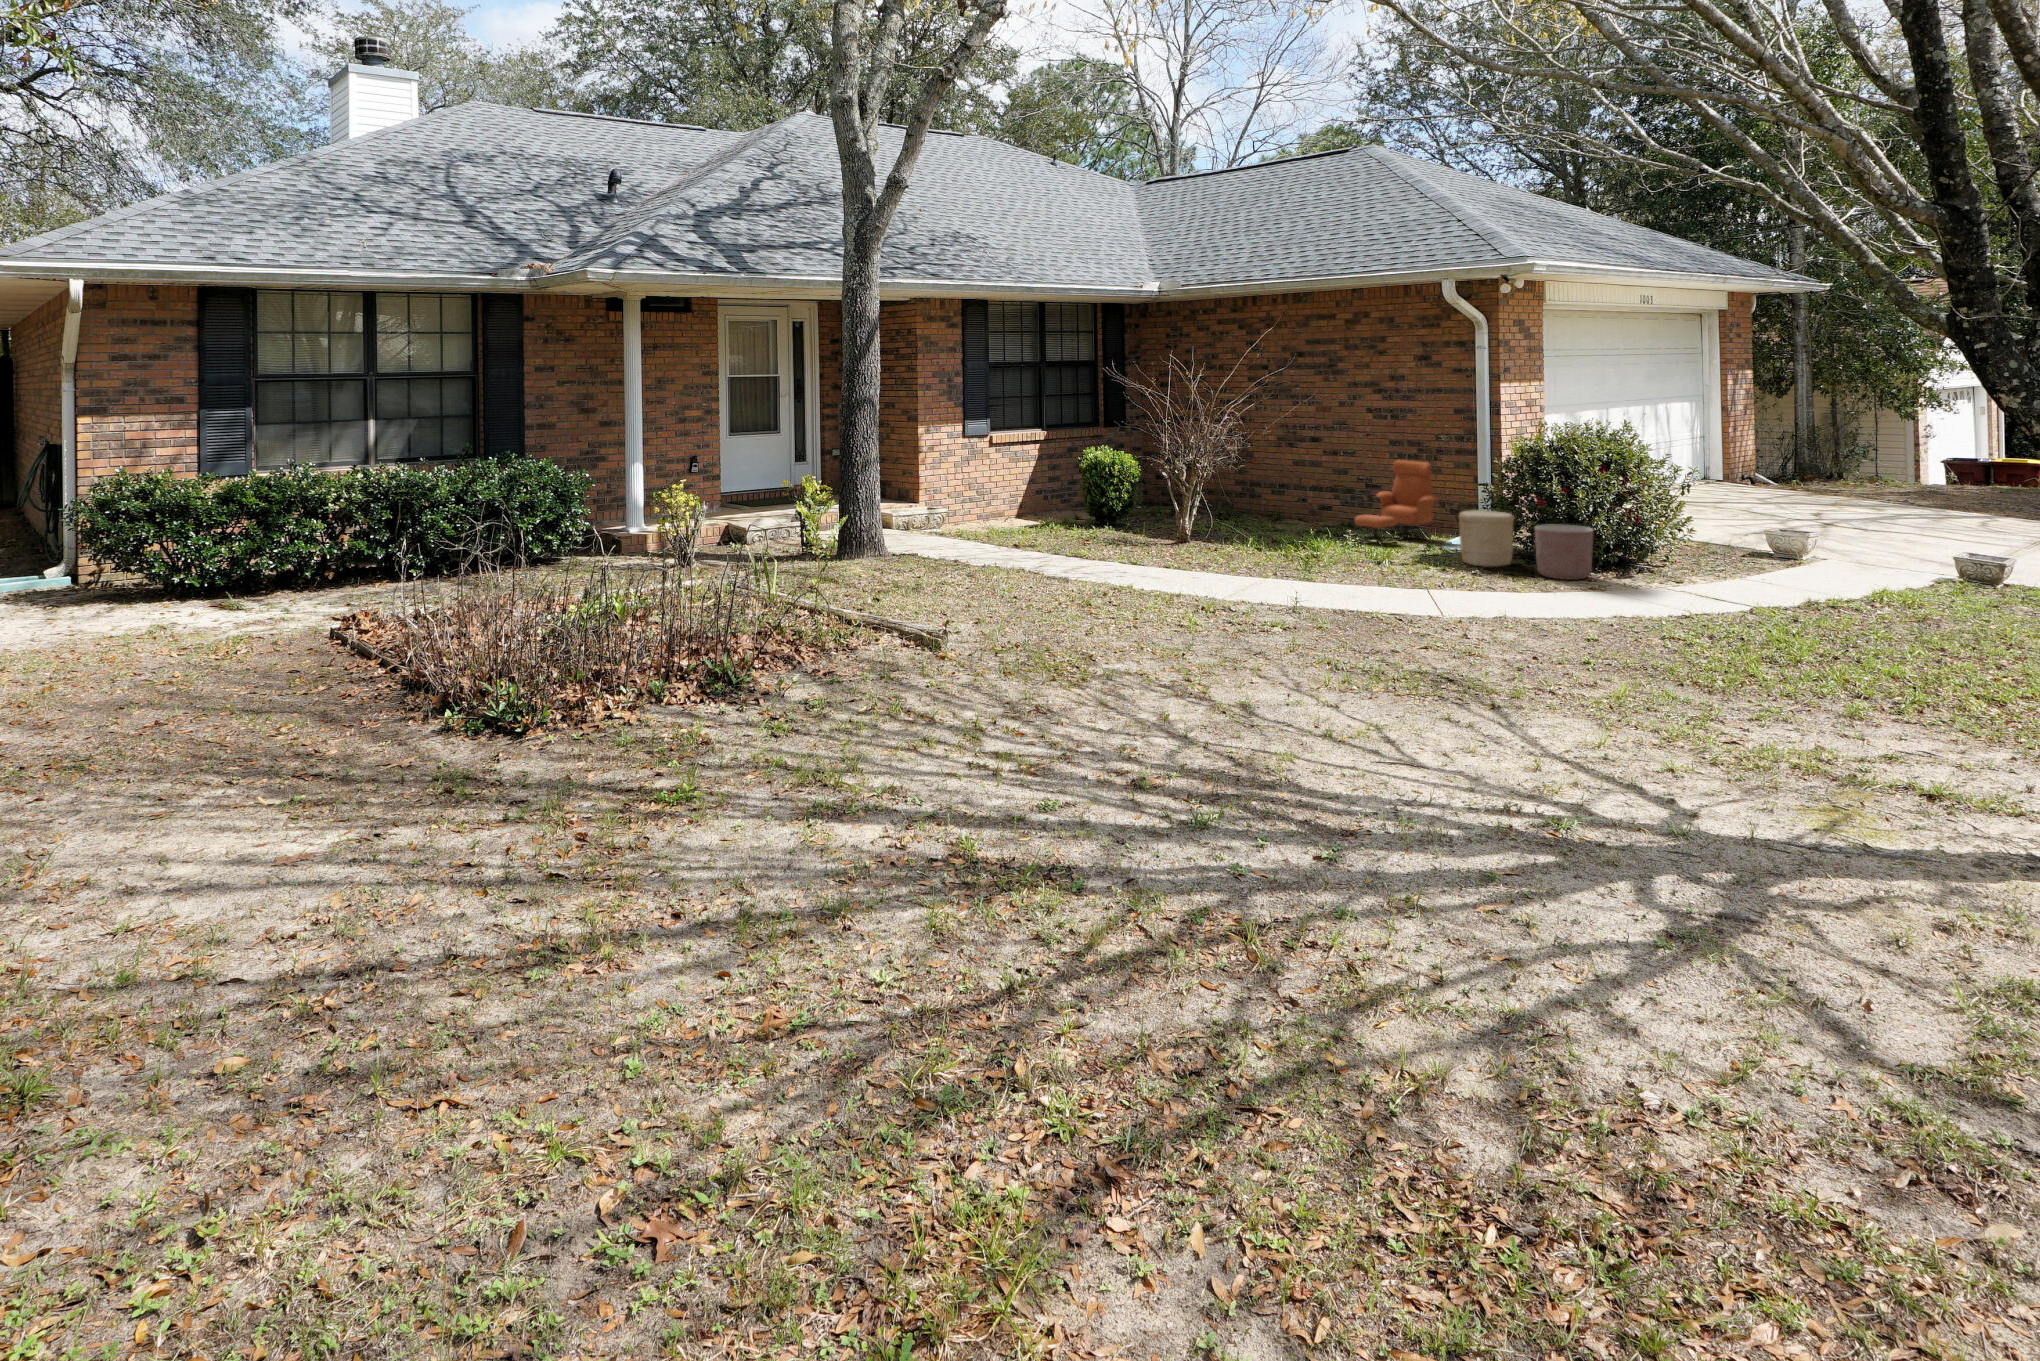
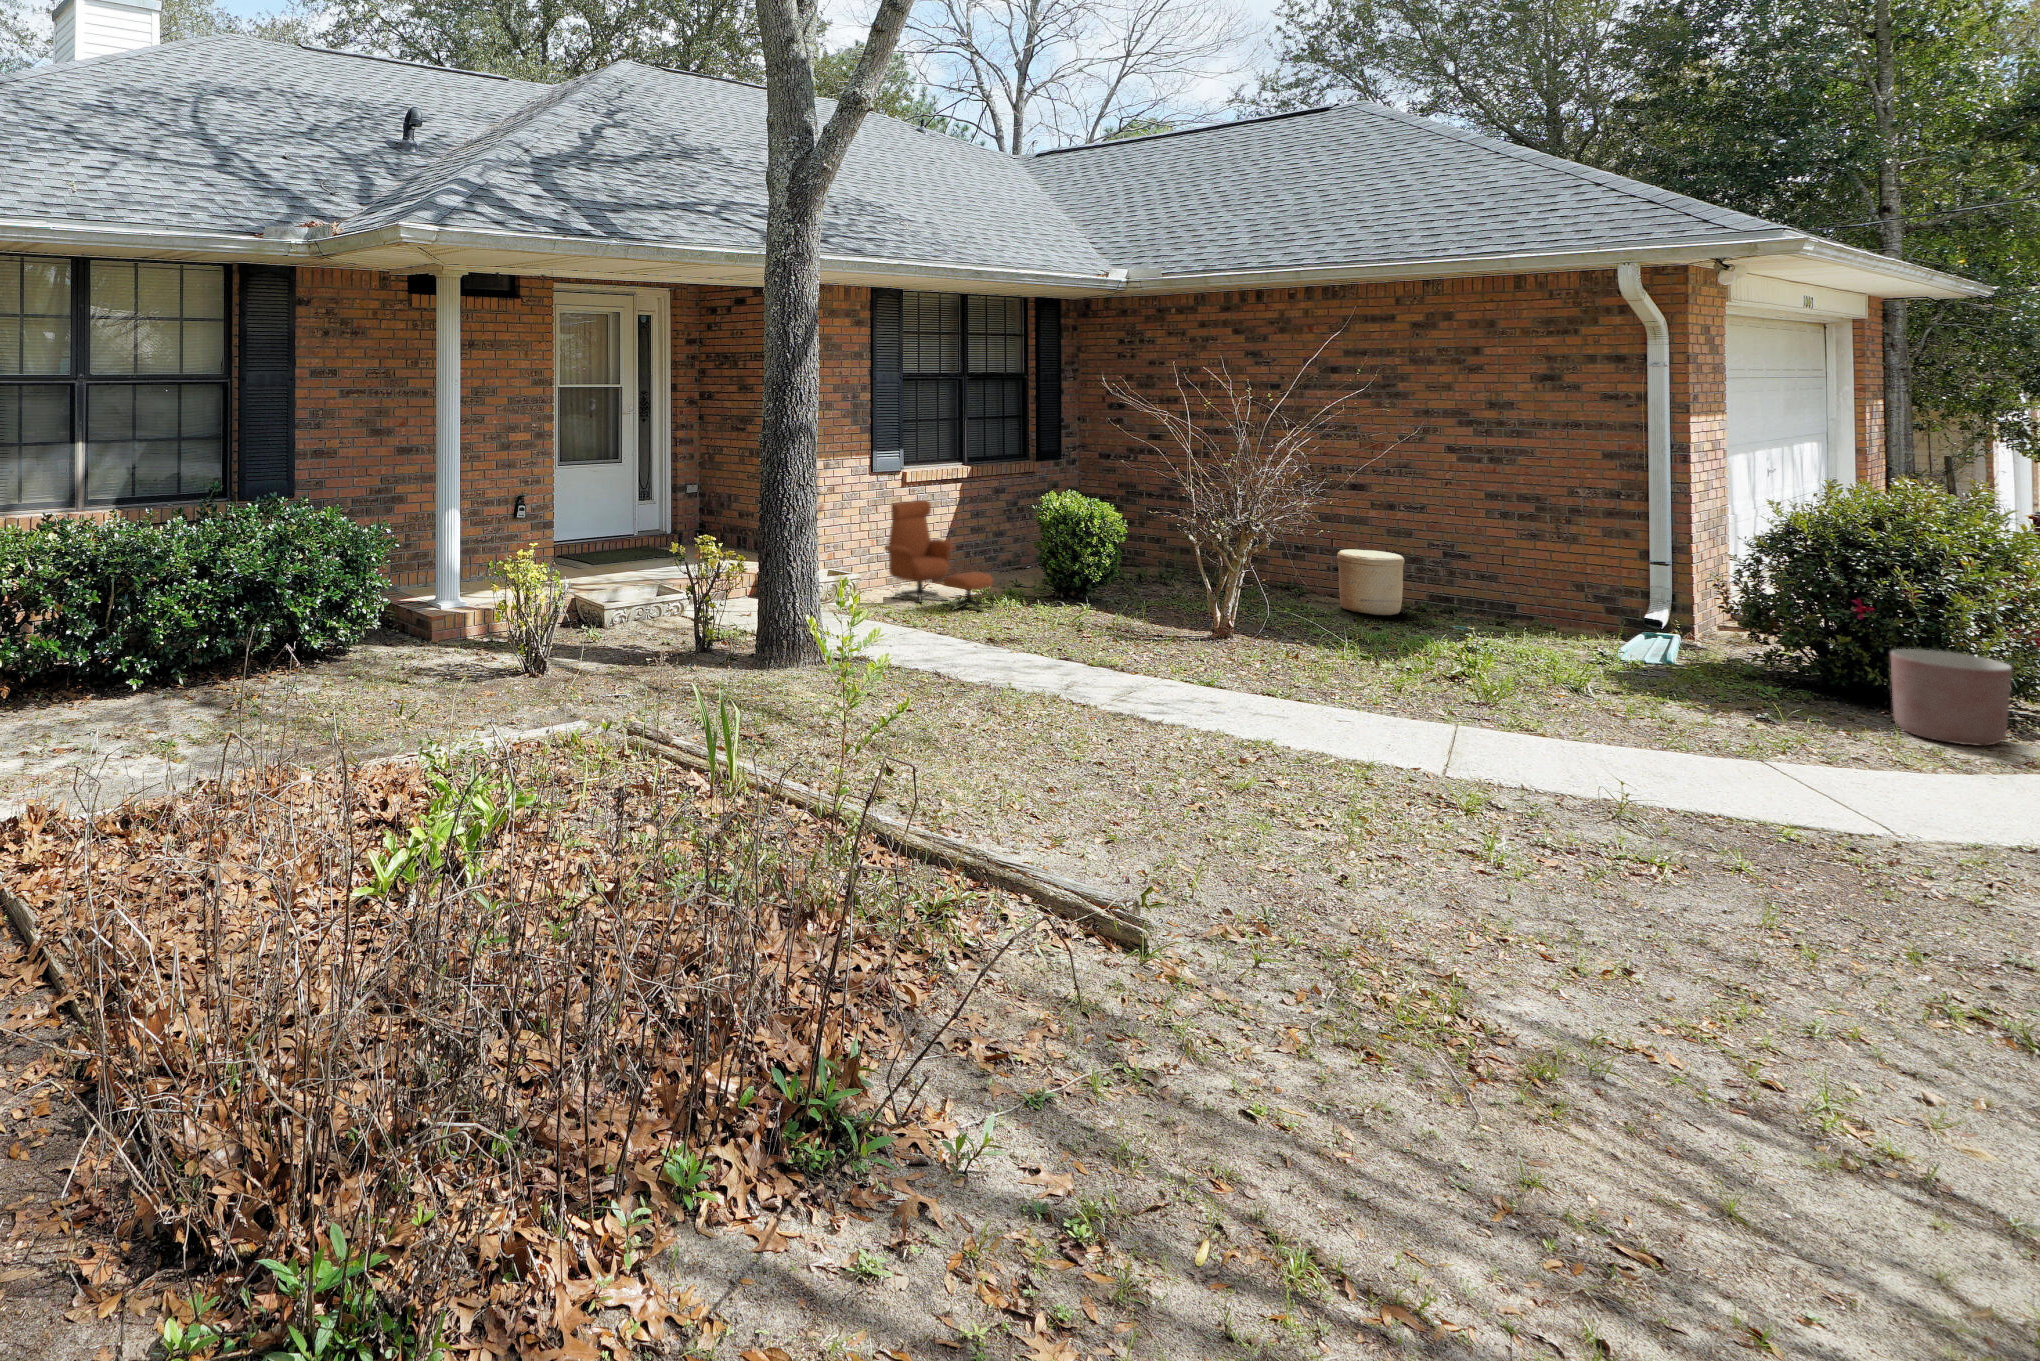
lounge chair: present [1355,460,1438,545] -> present [885,500,993,612]
woven basket: present [1459,510,1514,567] -> present [1337,549,1405,615]

